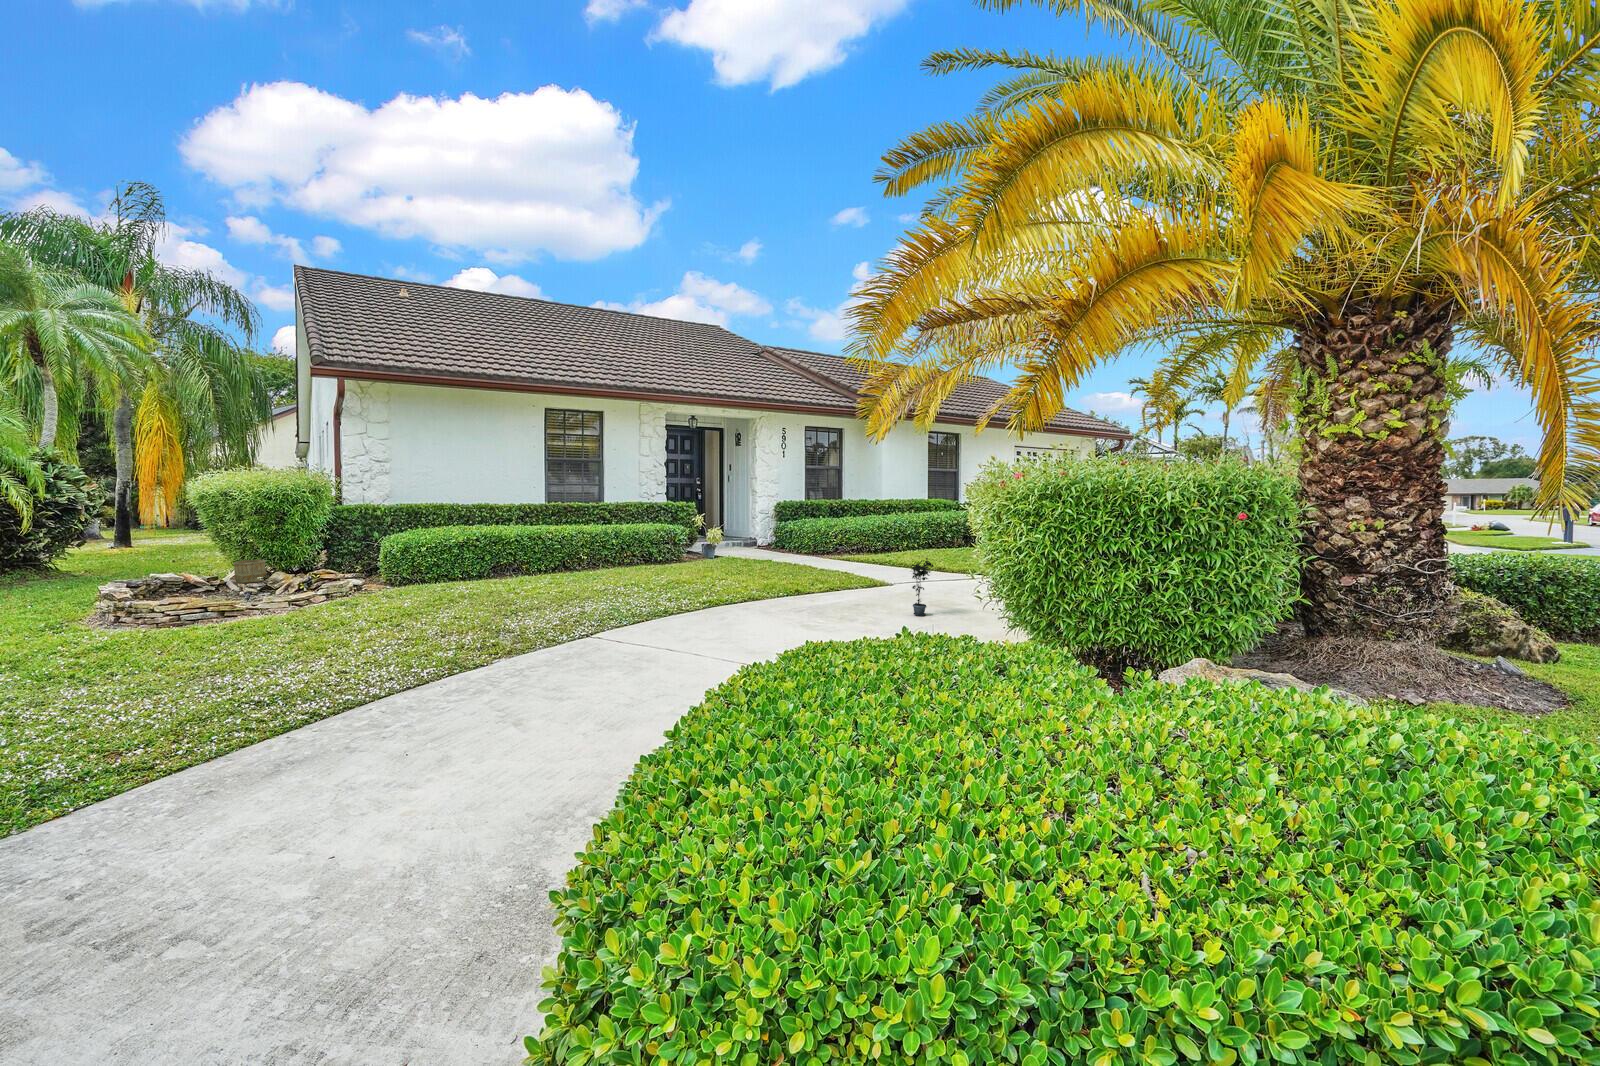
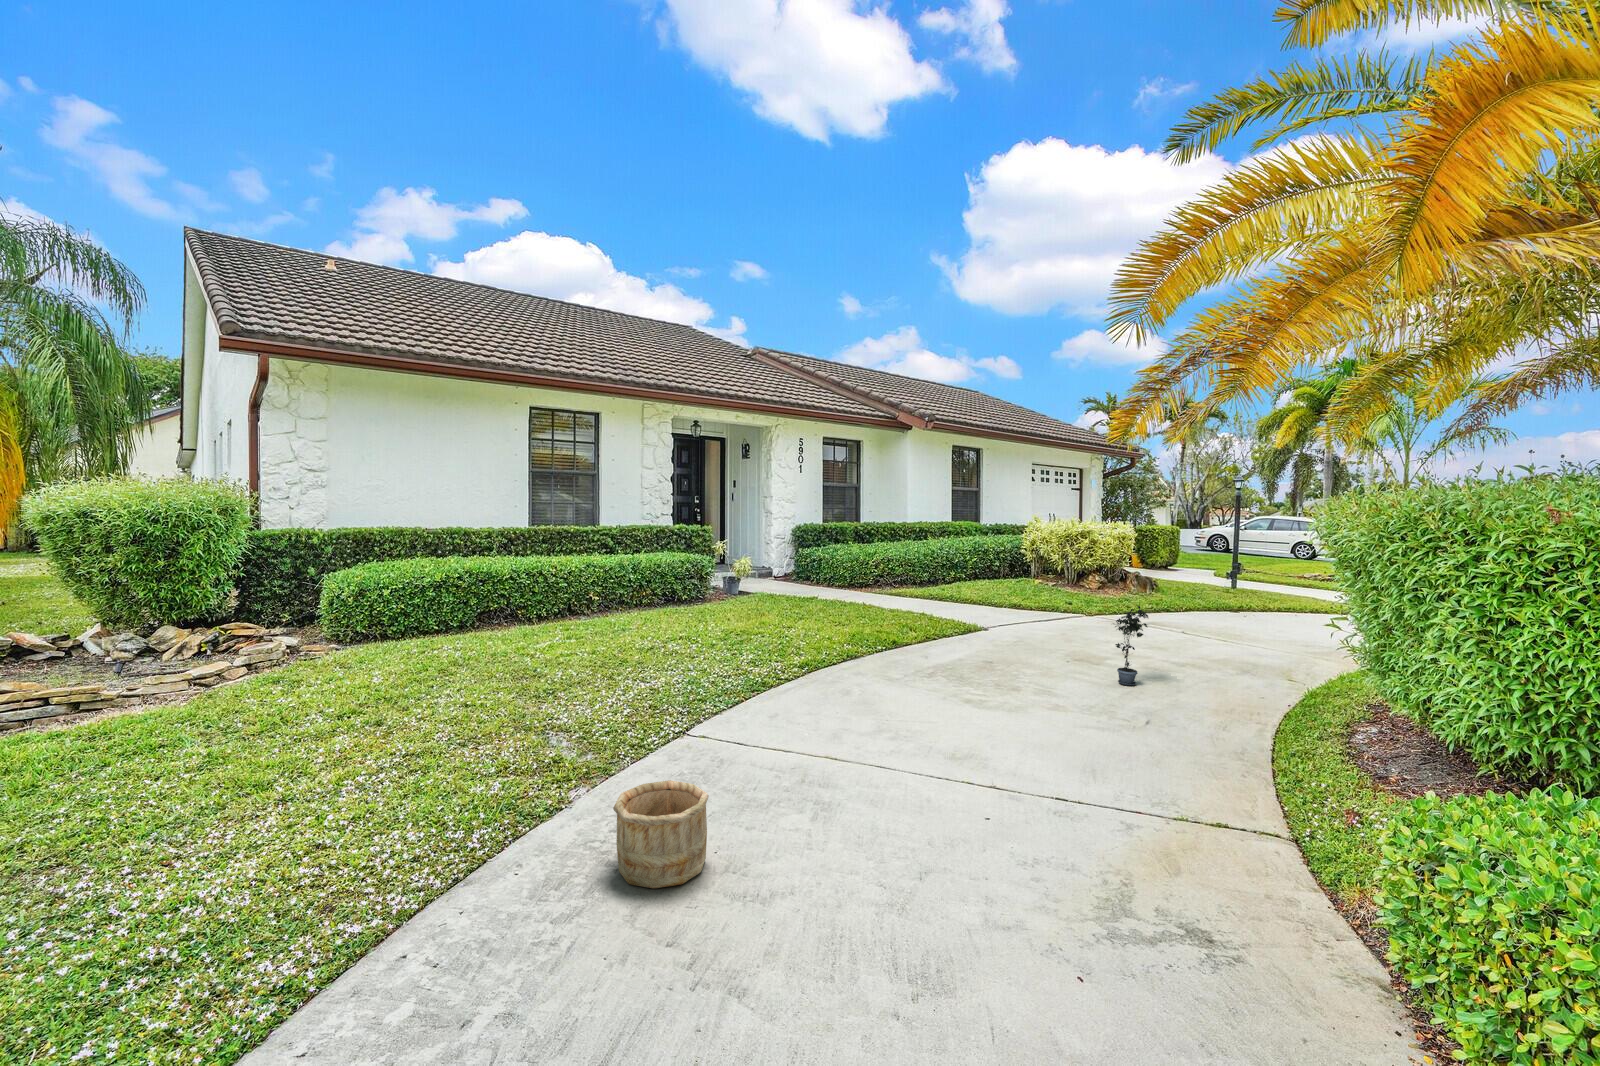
wooden bucket: present [233,559,266,583] -> present [613,780,709,888]

